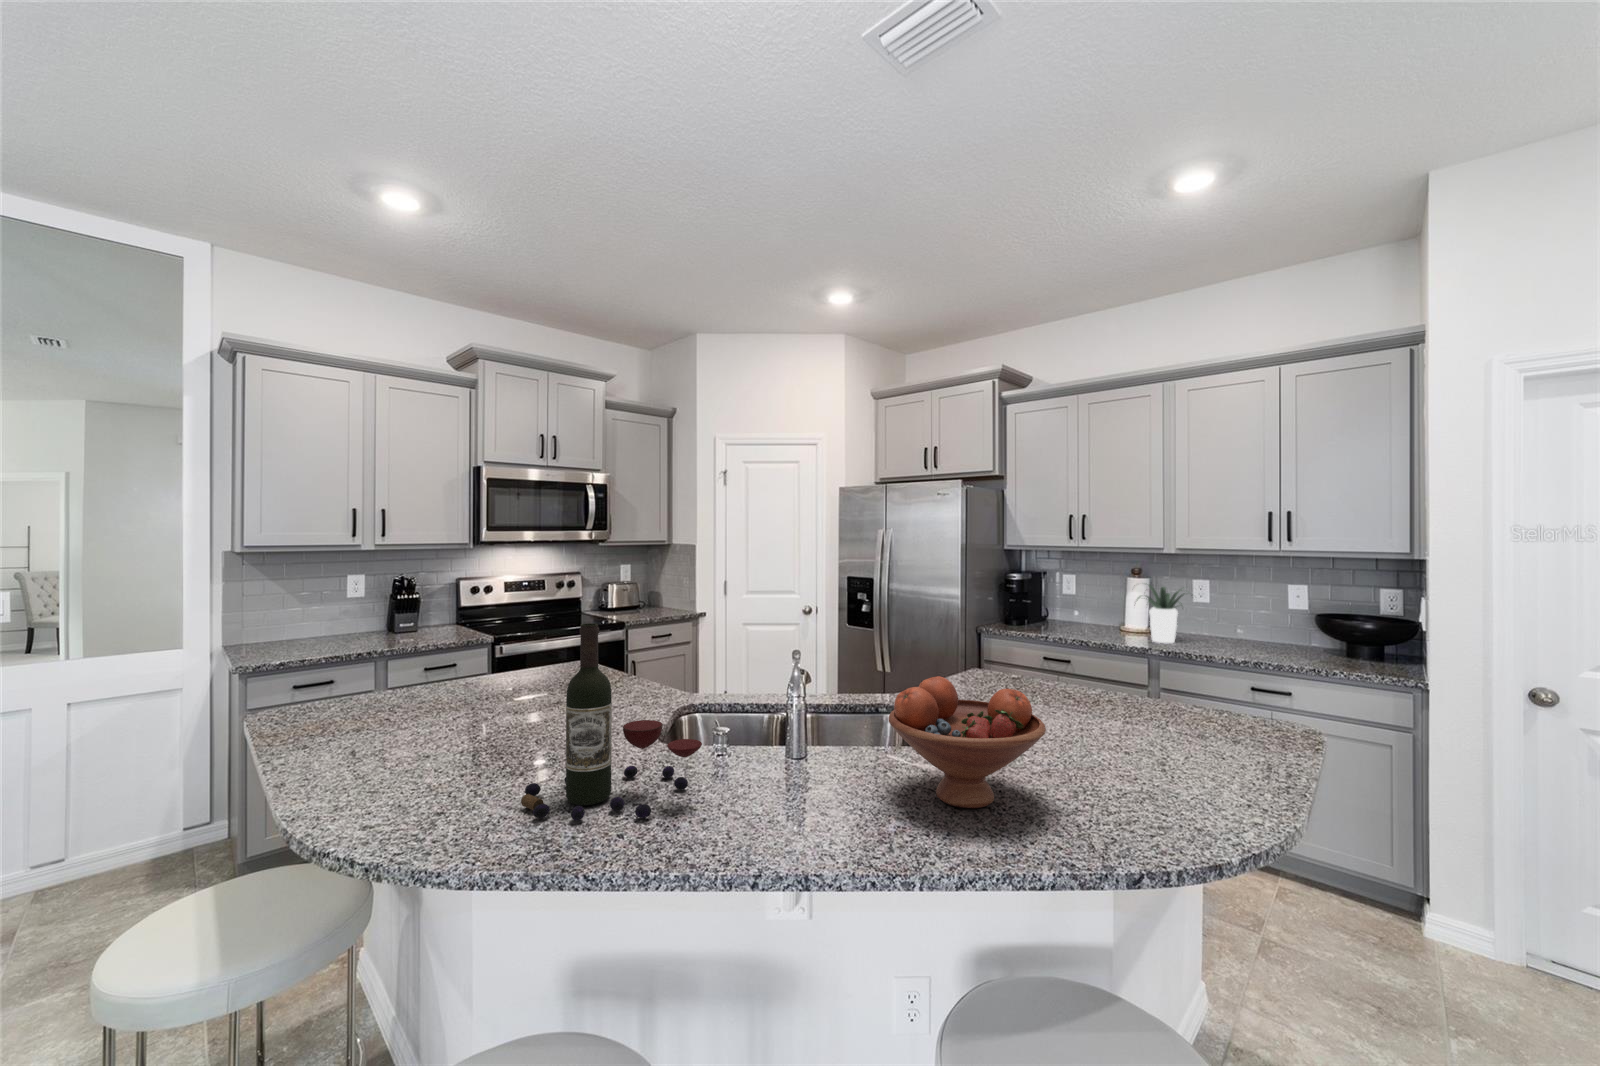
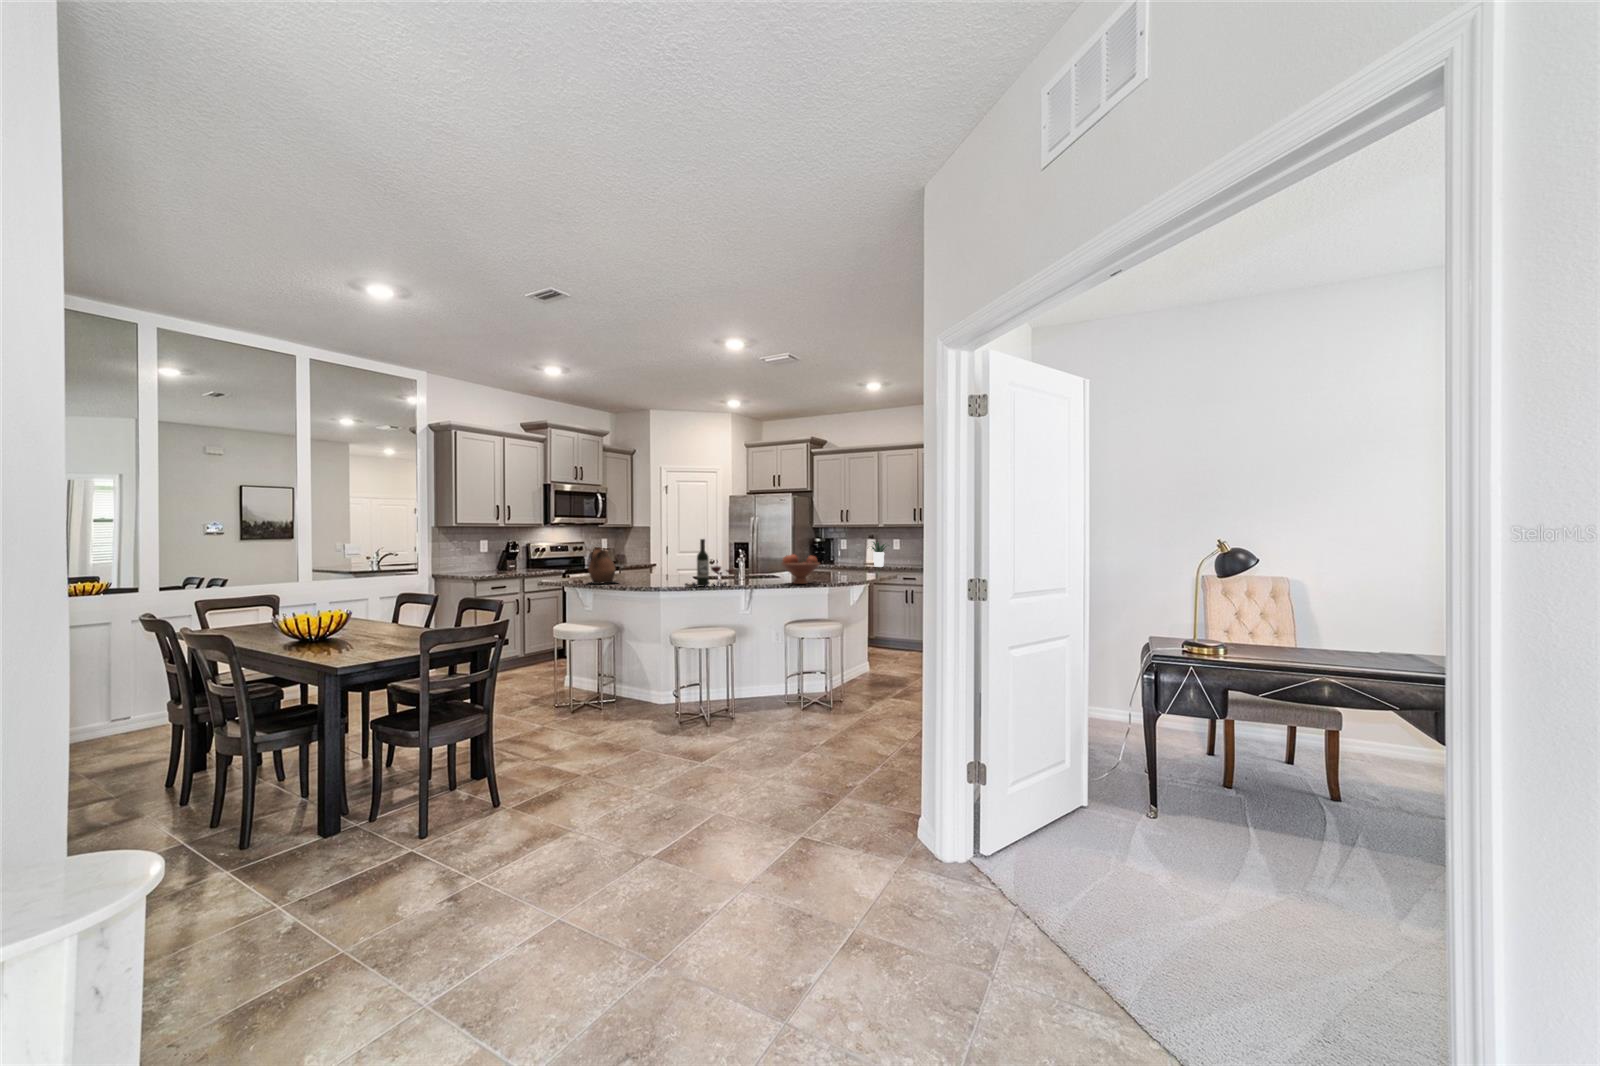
ceramic pitcher: none [315,627,421,742] -> present [589,547,616,584]

